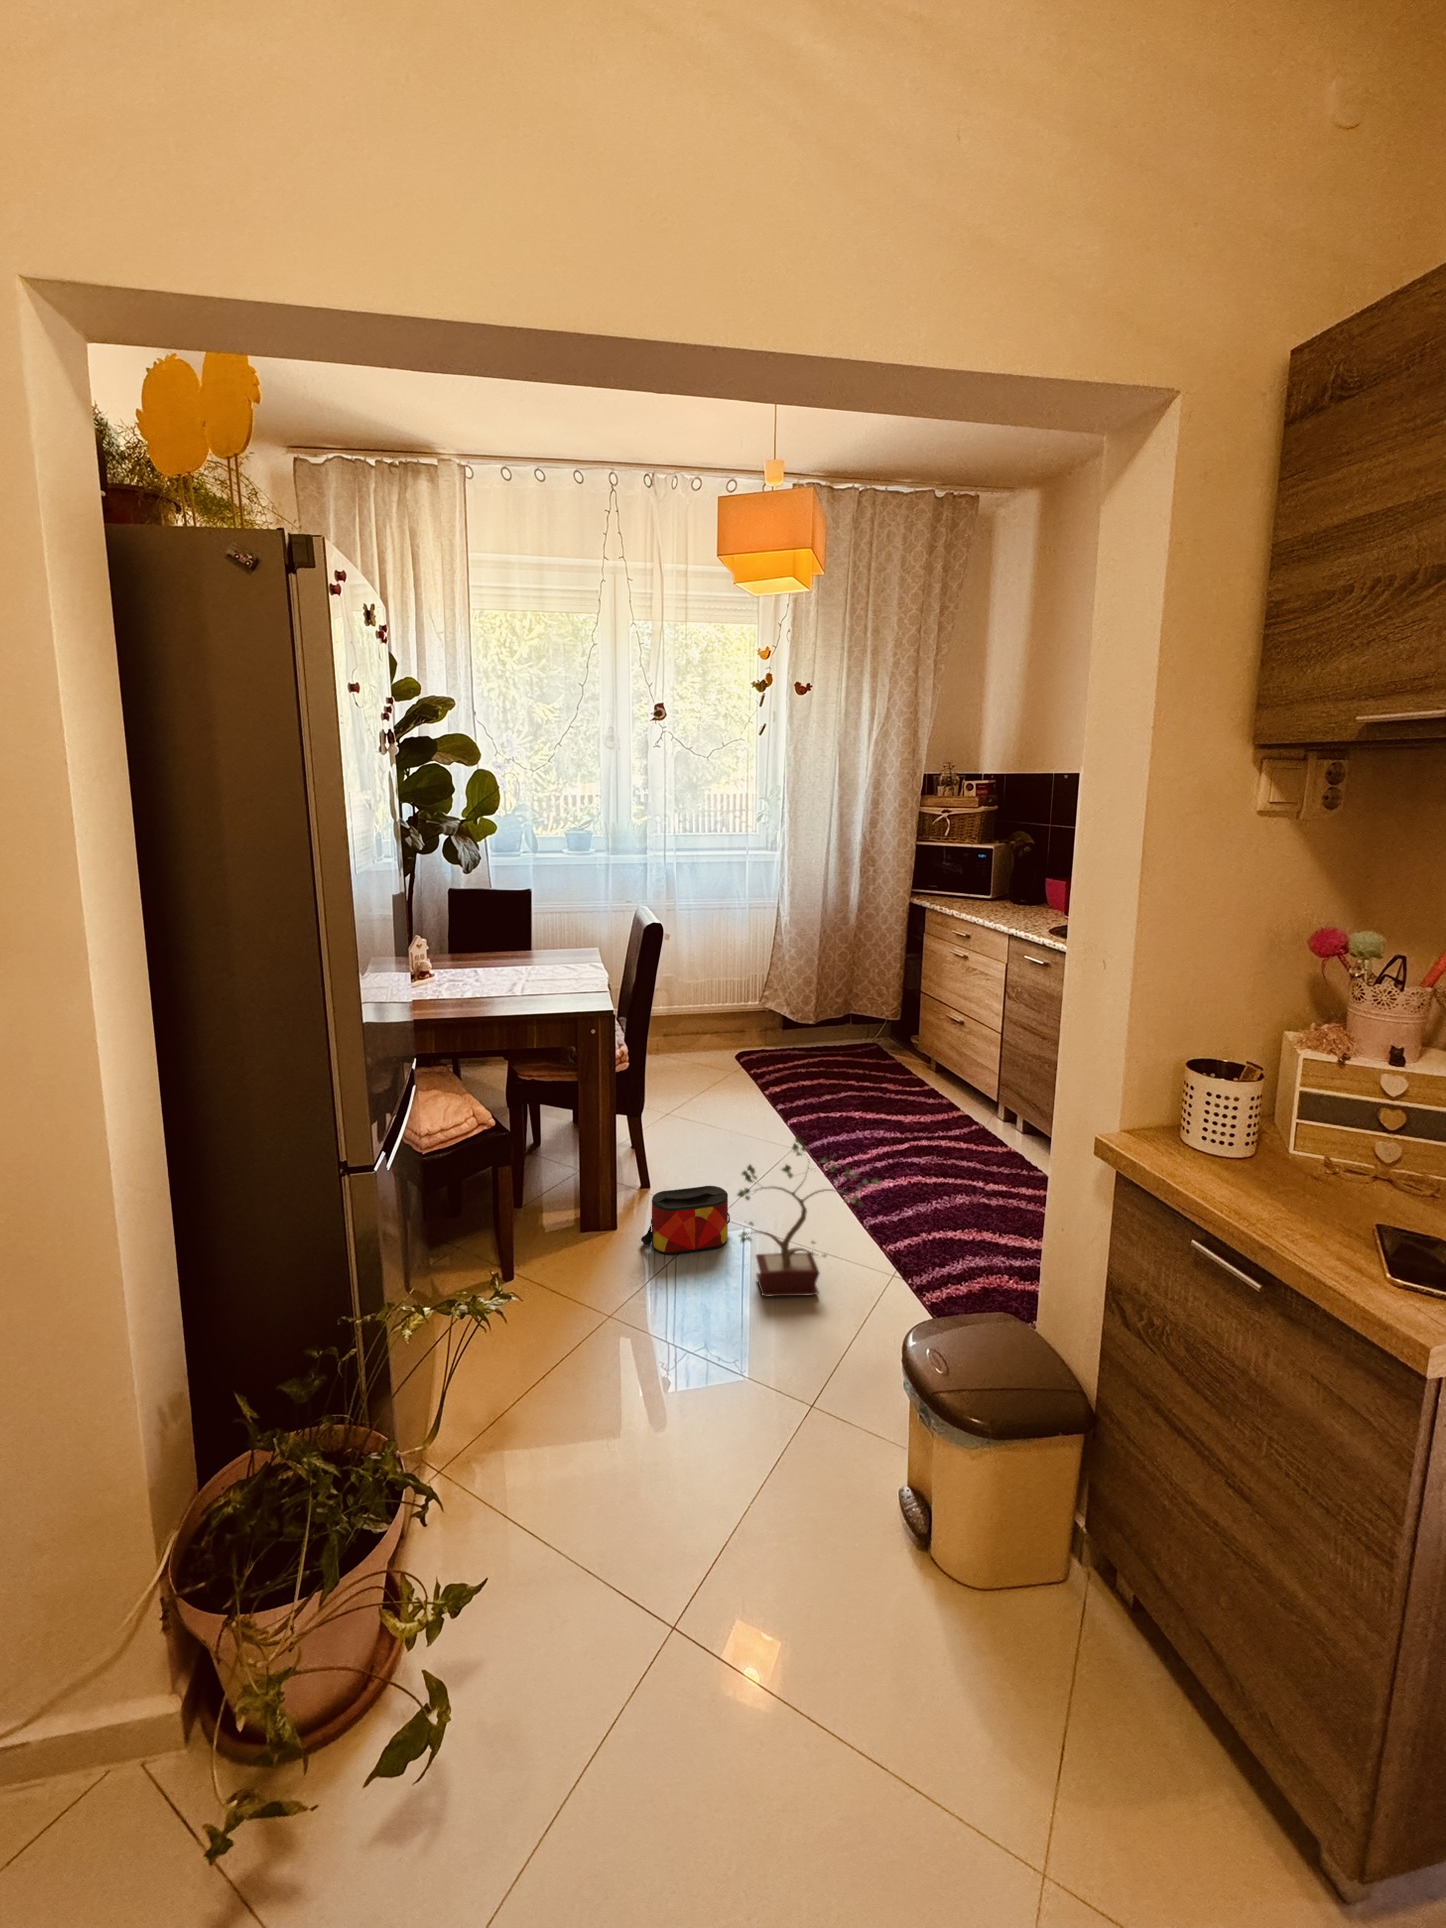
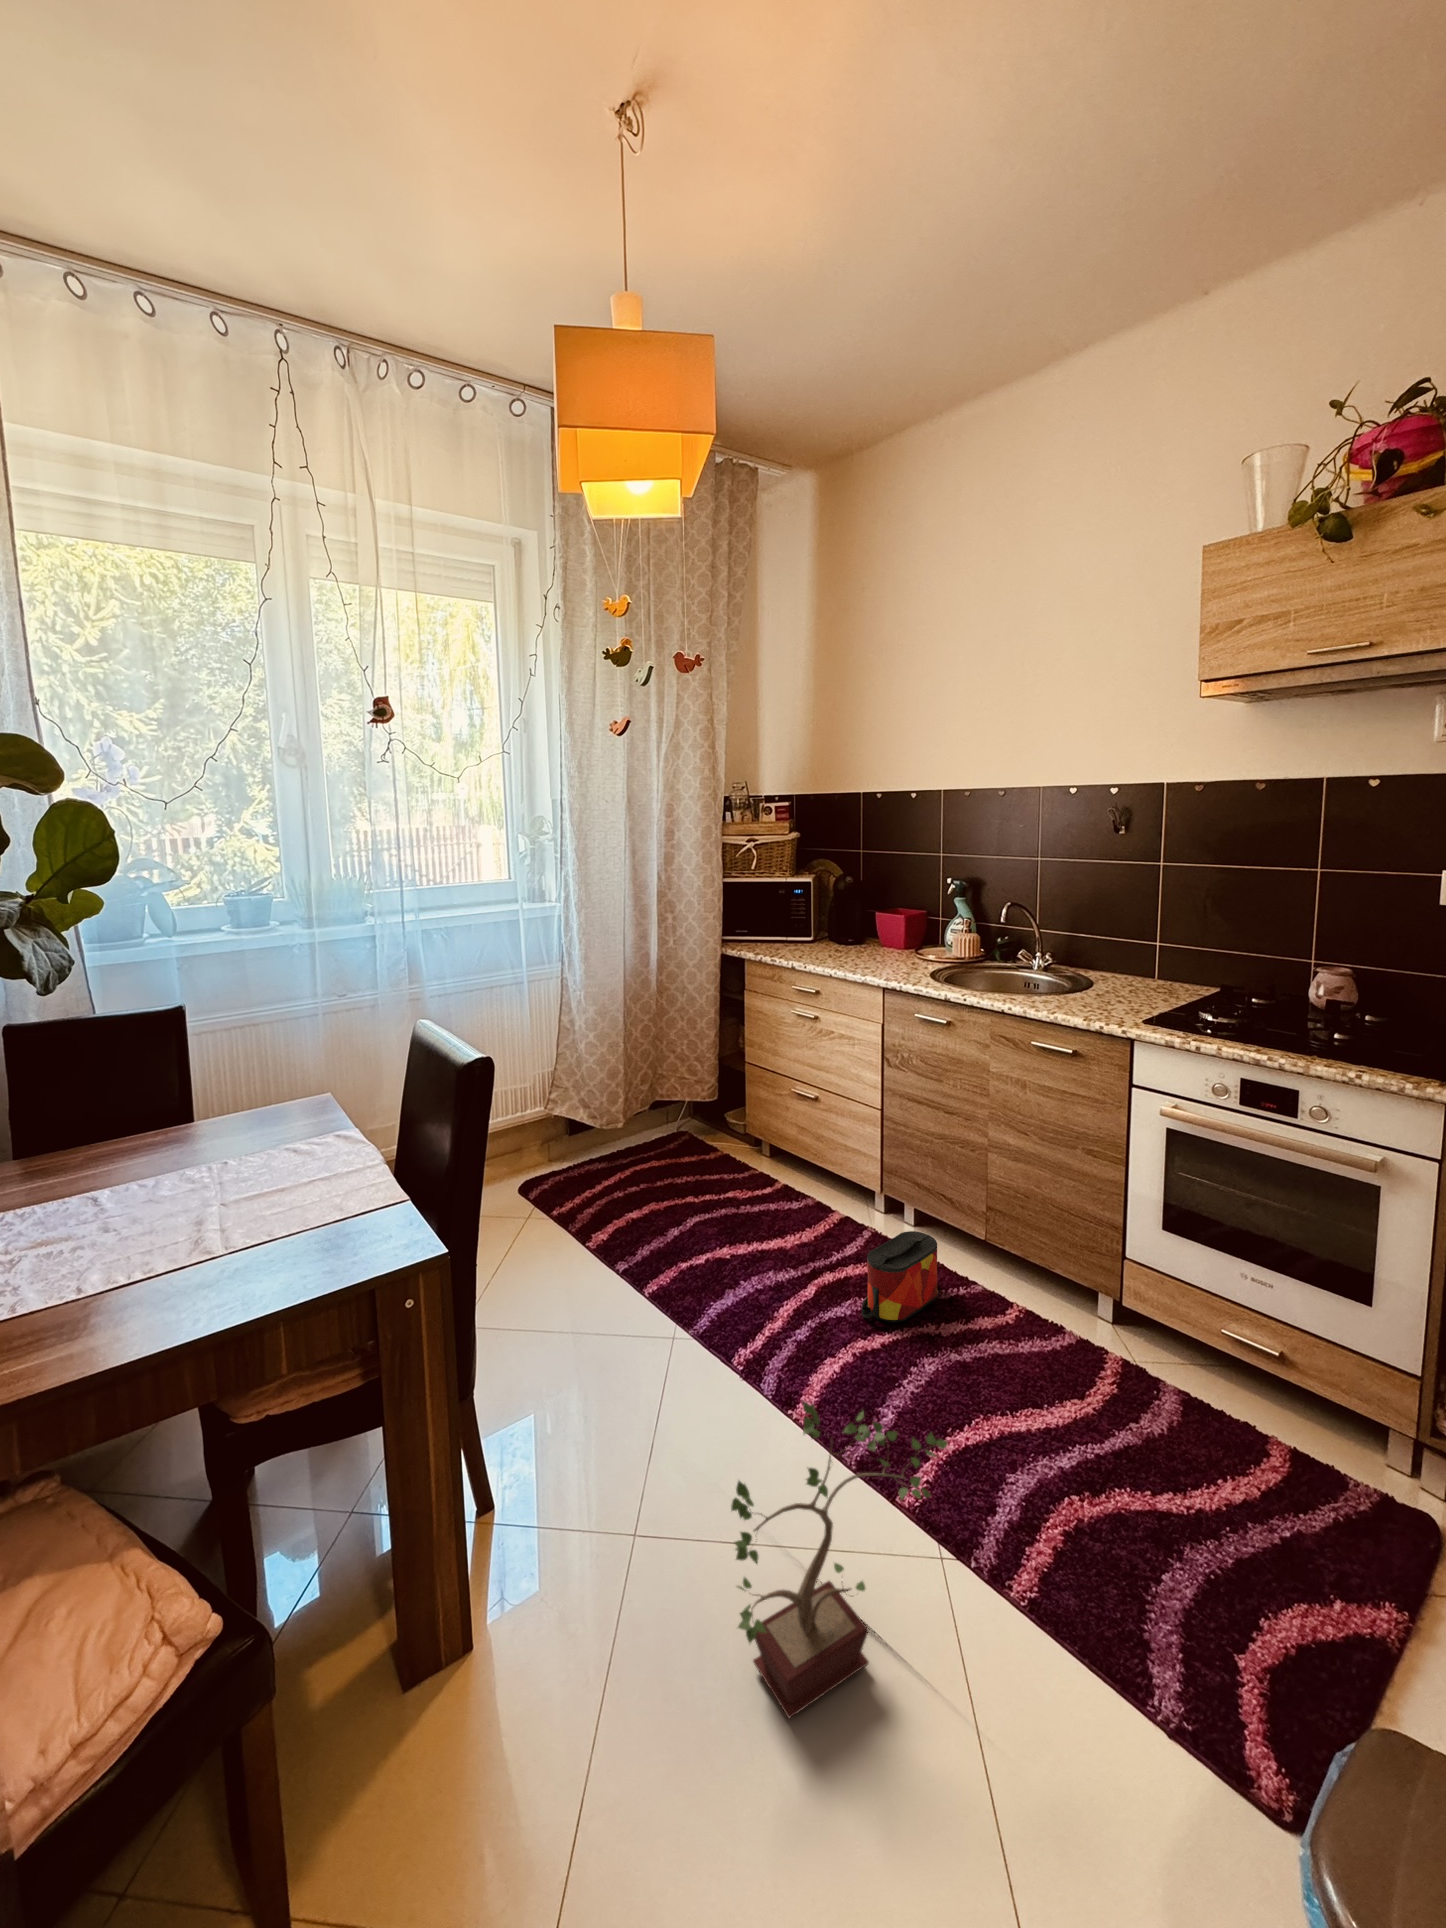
bag: present [641,1186,730,1255] -> present [862,1231,938,1322]

